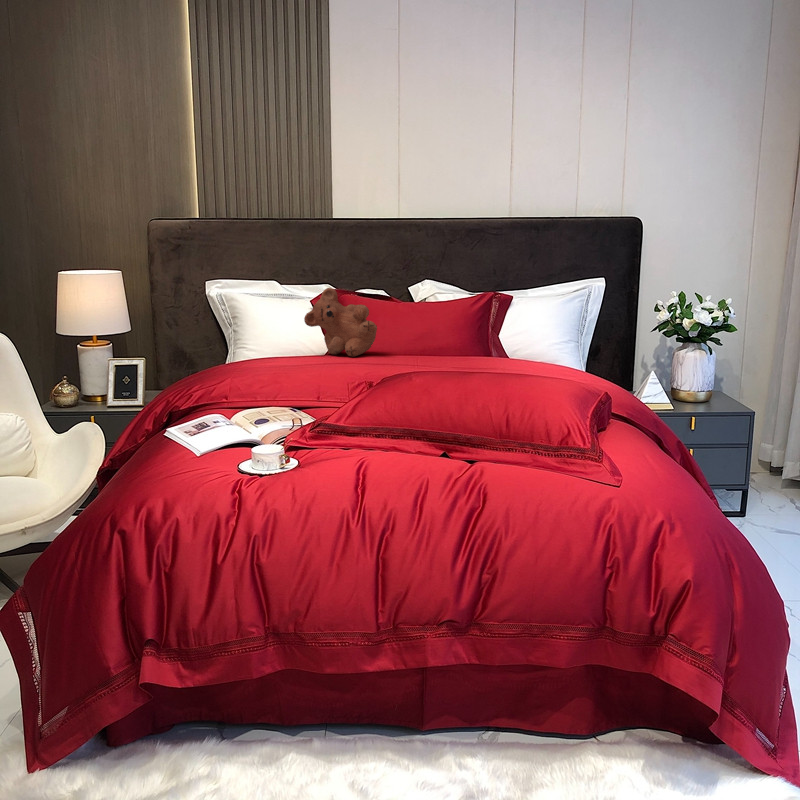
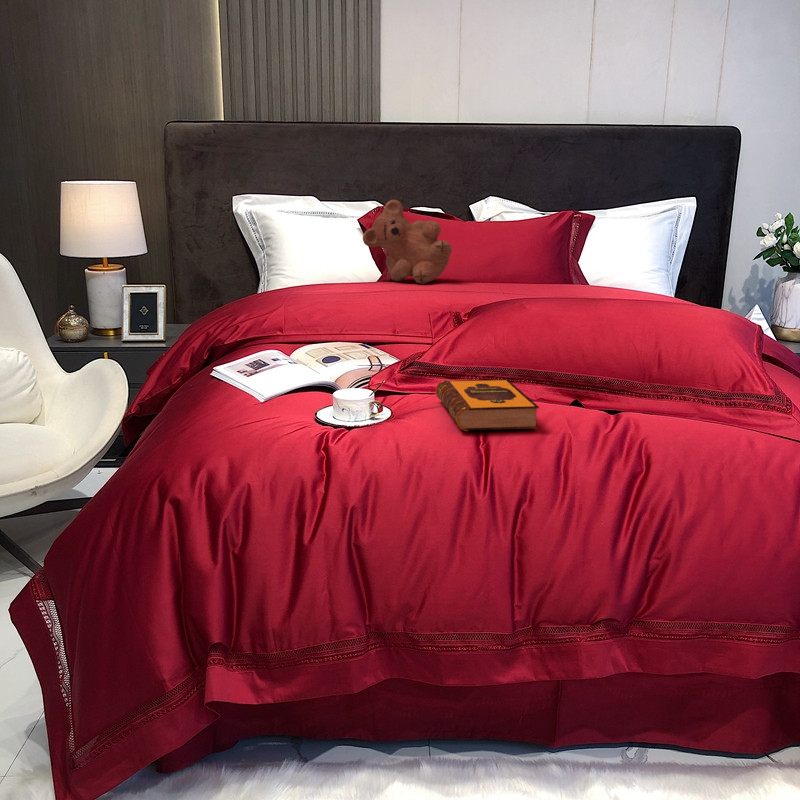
hardback book: none [334,437,403,477] -> present [436,380,539,431]

